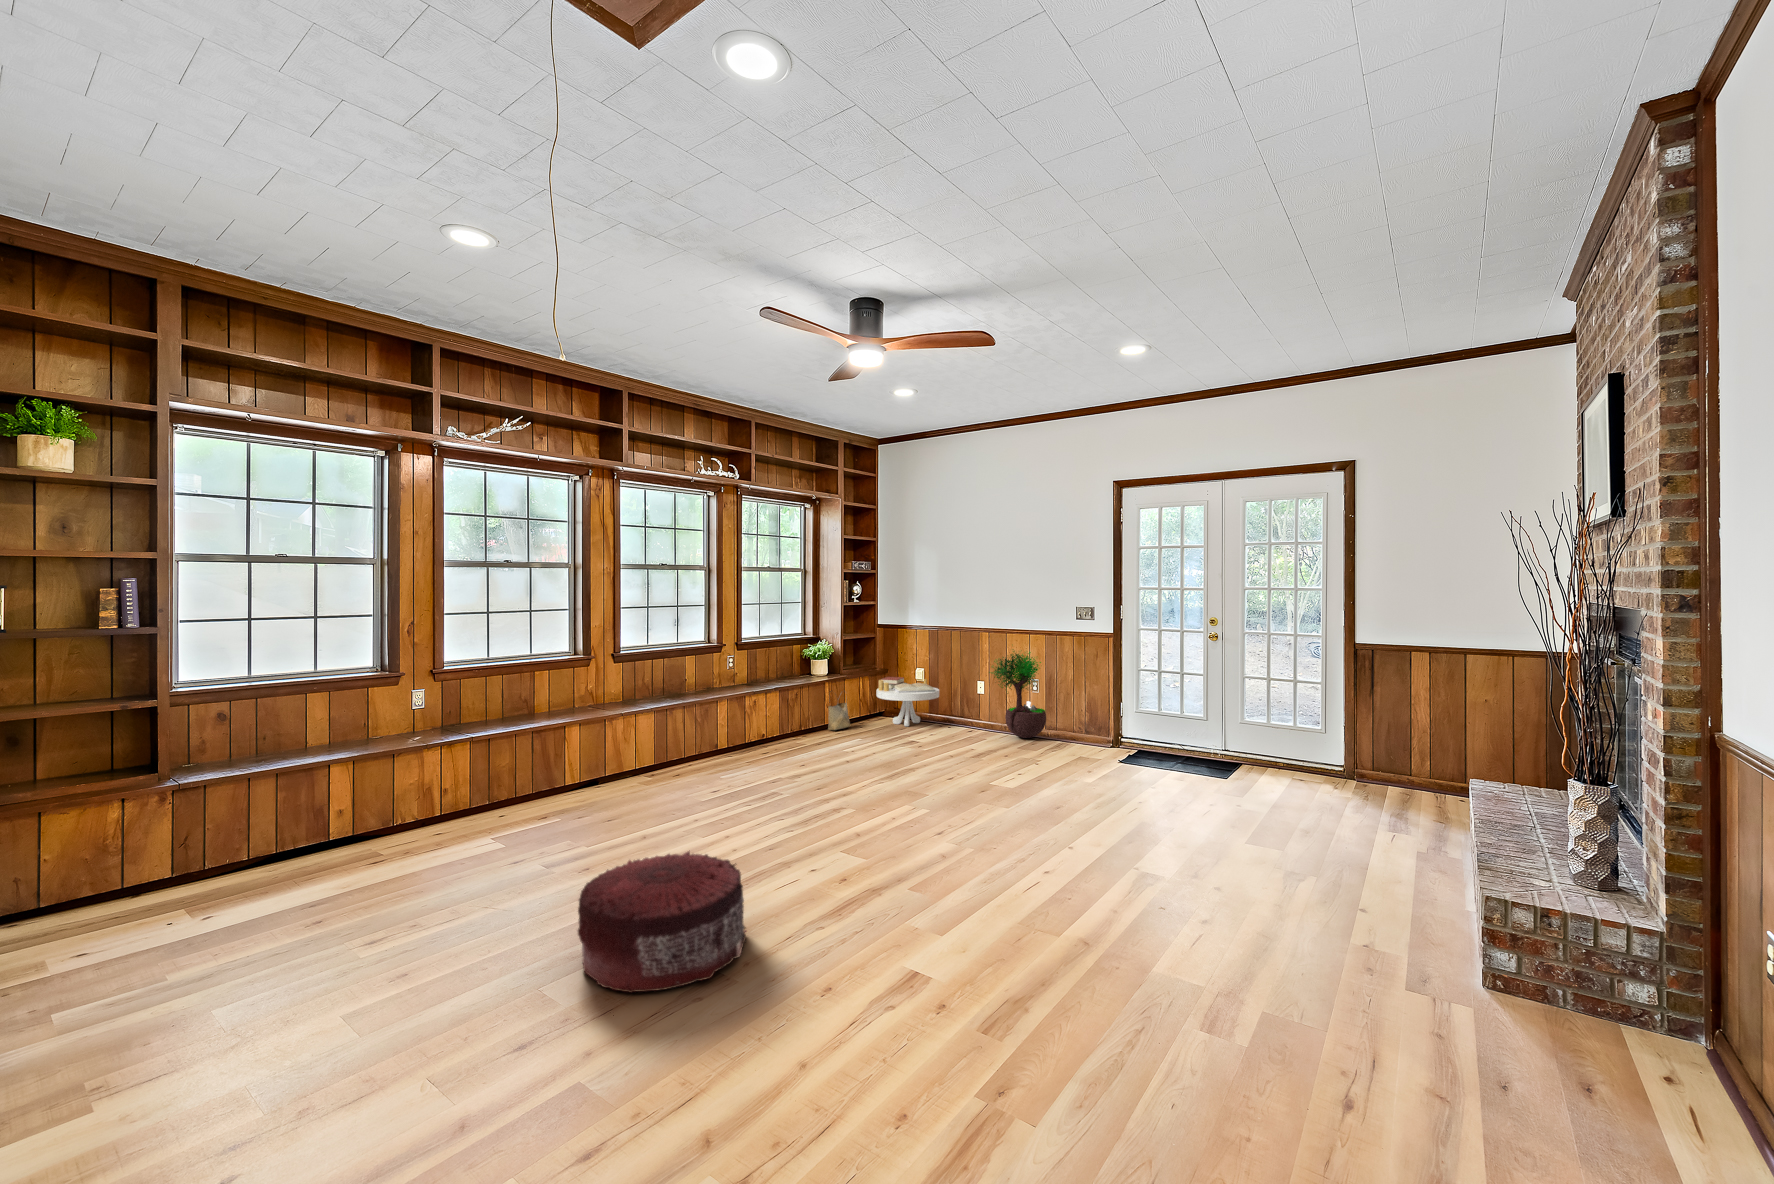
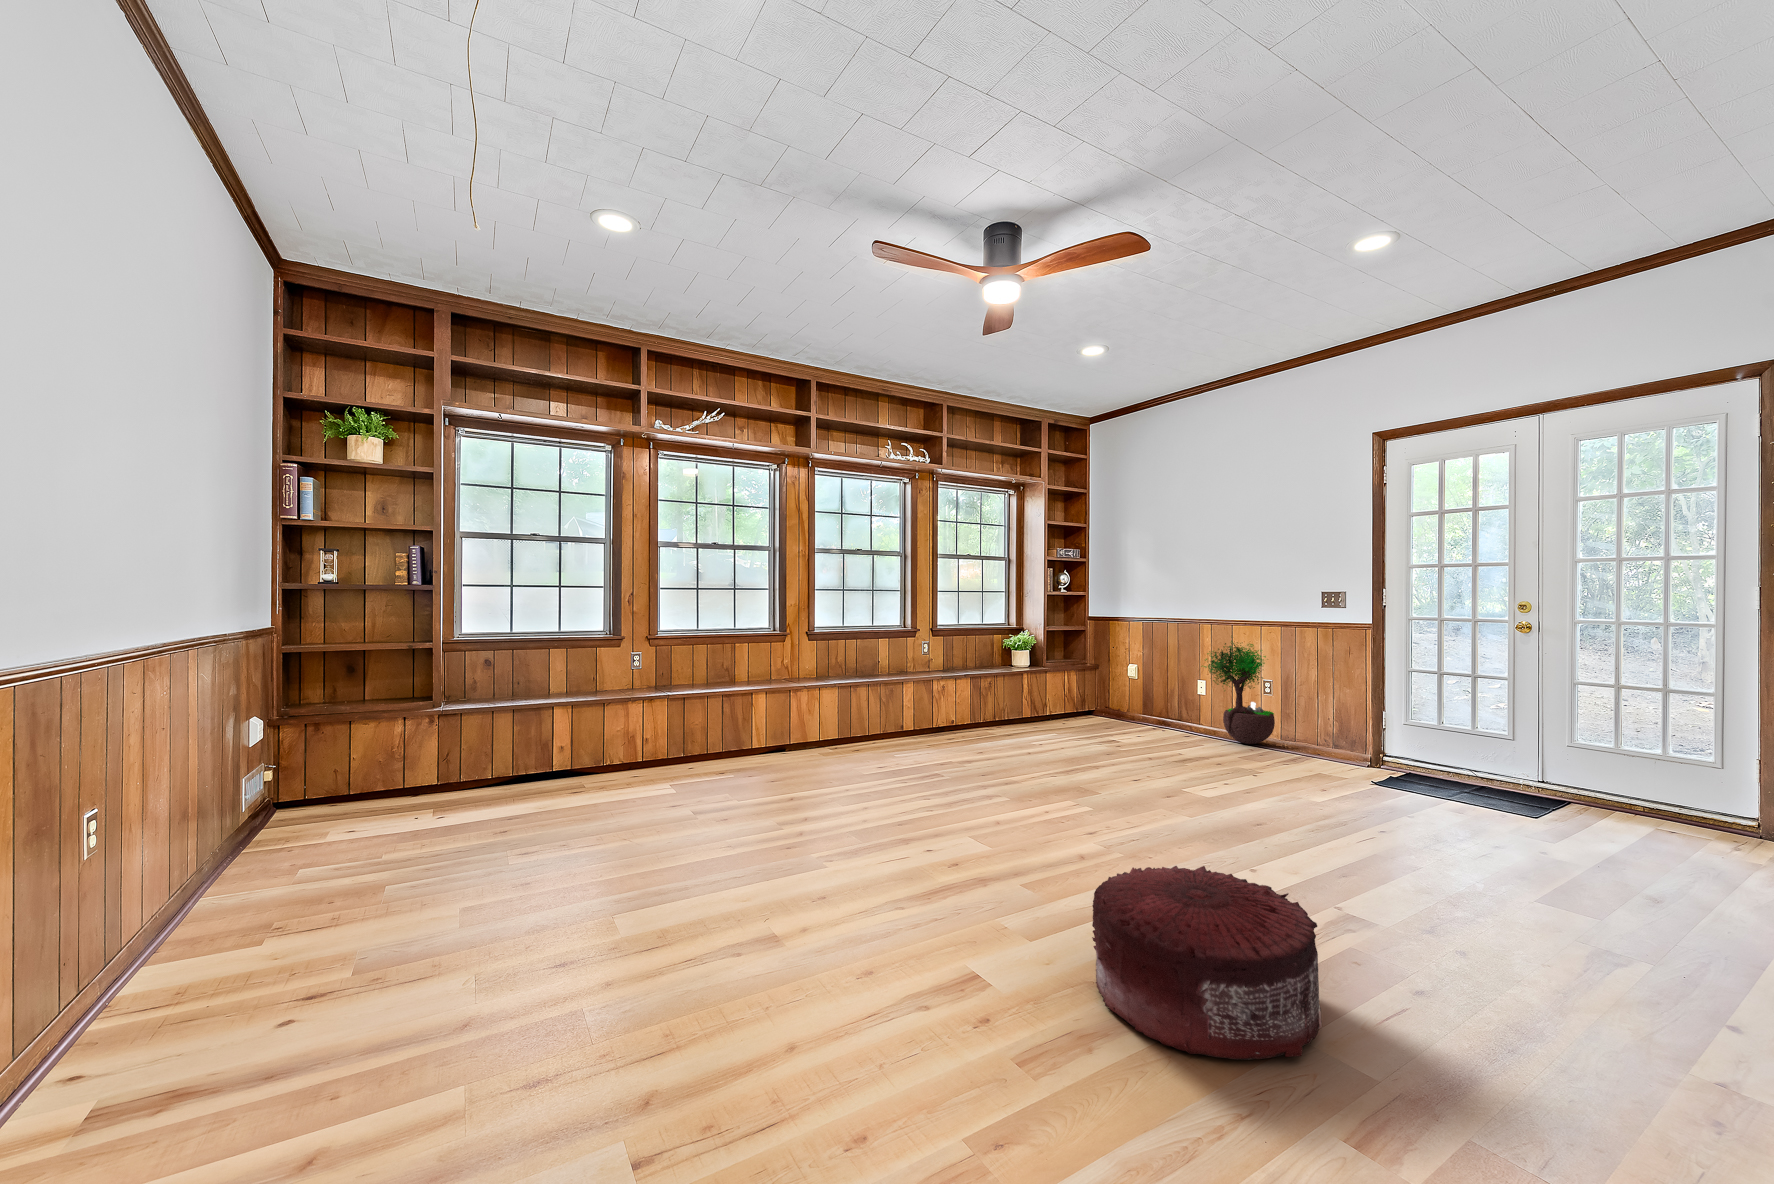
side table: present [876,677,939,726] -> none [1080,670,1151,723]
woven basket: present [828,691,850,730] -> none [1025,680,1049,721]
pouf: present [578,851,746,993] -> present [1092,866,1322,1060]

